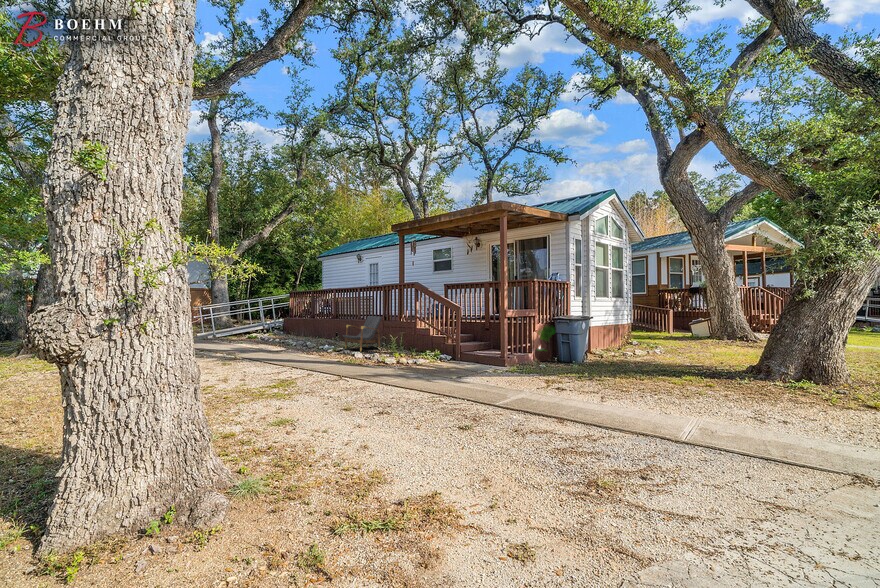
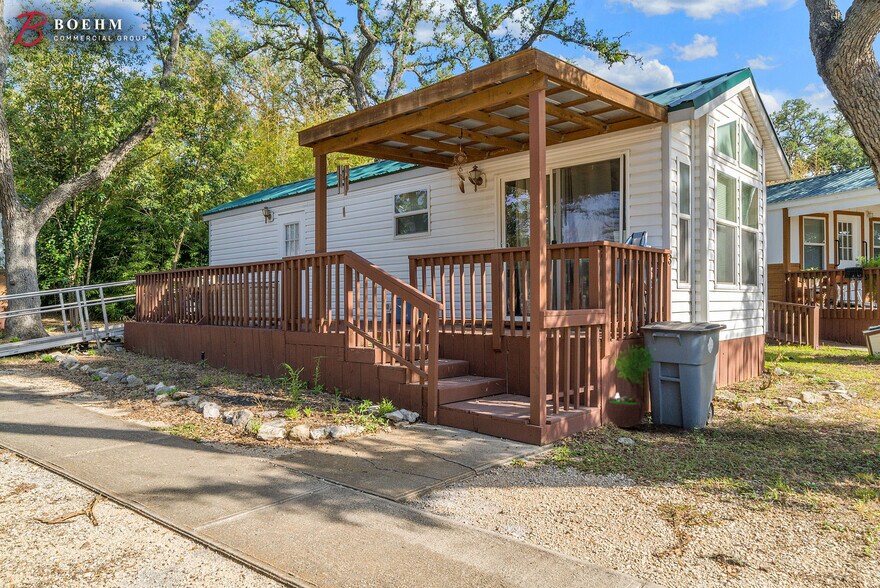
lounge chair: present [343,316,382,351] -> none [195,320,279,397]

